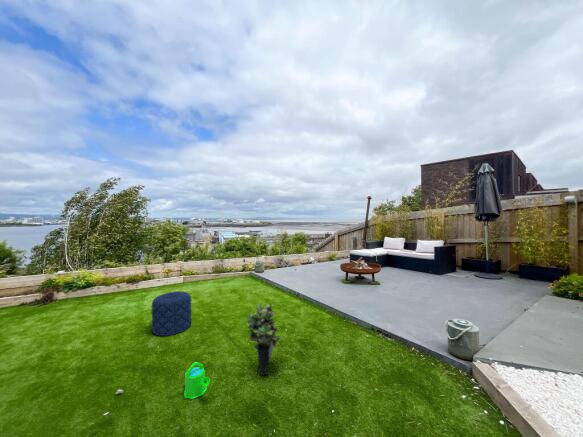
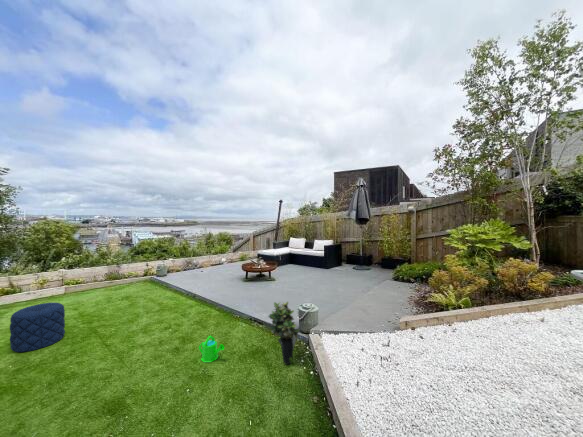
potted plant: present [247,304,280,375] -> present [268,302,300,364]
watering can: present [184,362,210,399] -> present [199,335,224,362]

